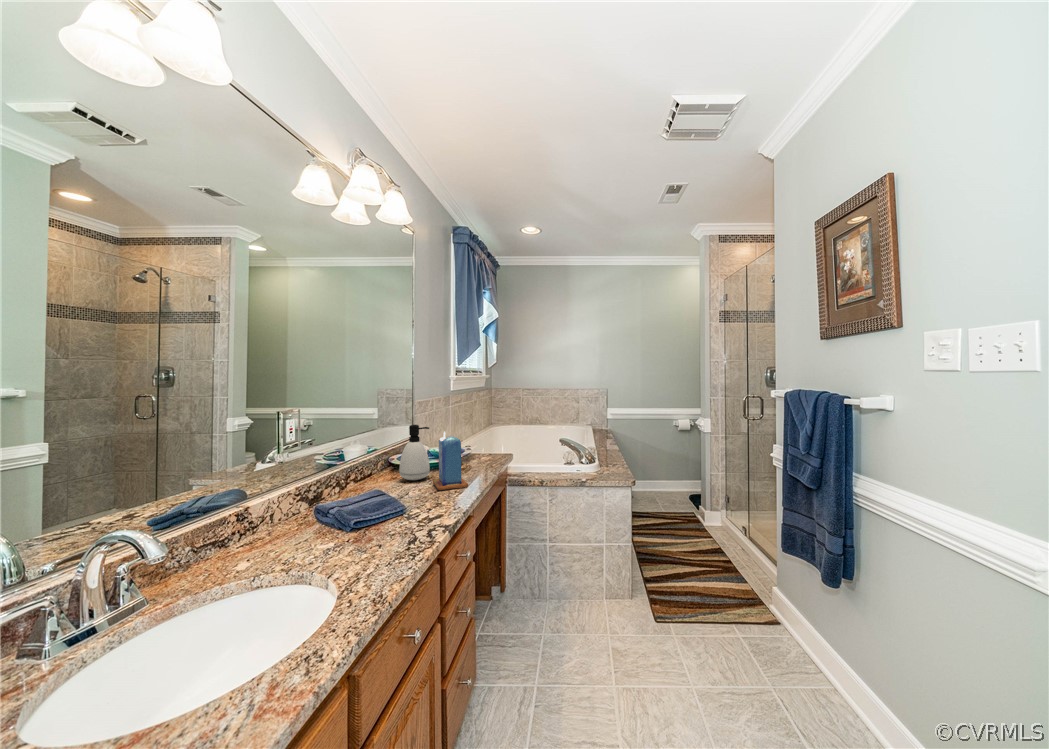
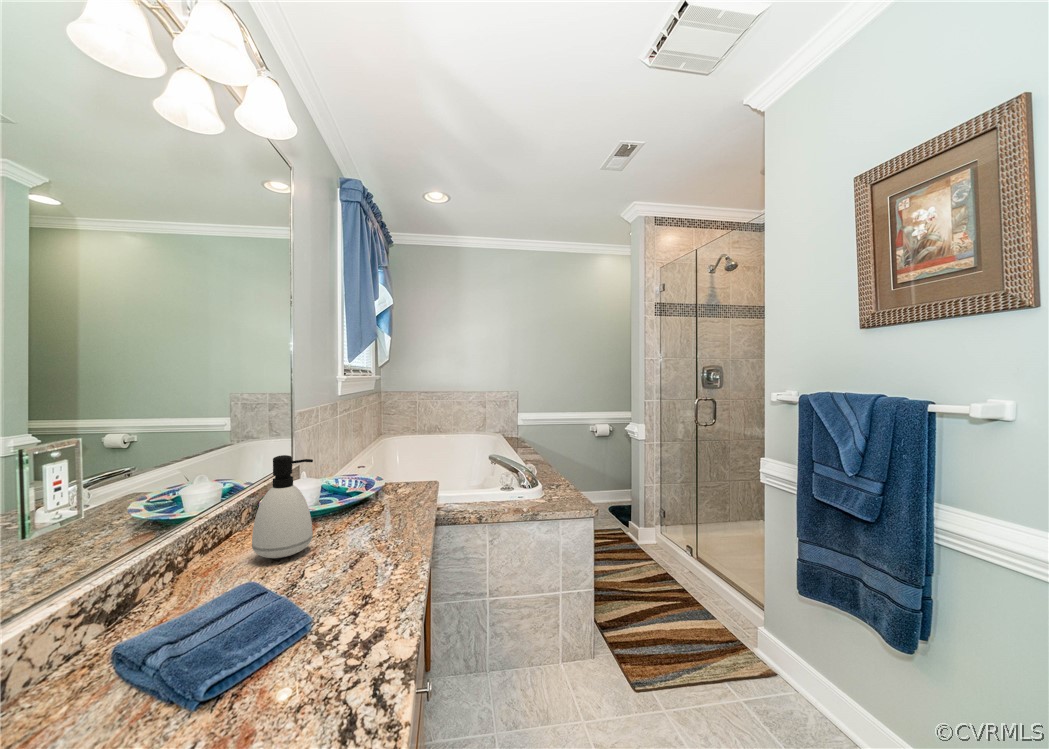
candle: present [433,431,468,490] -> none [321,467,392,583]

